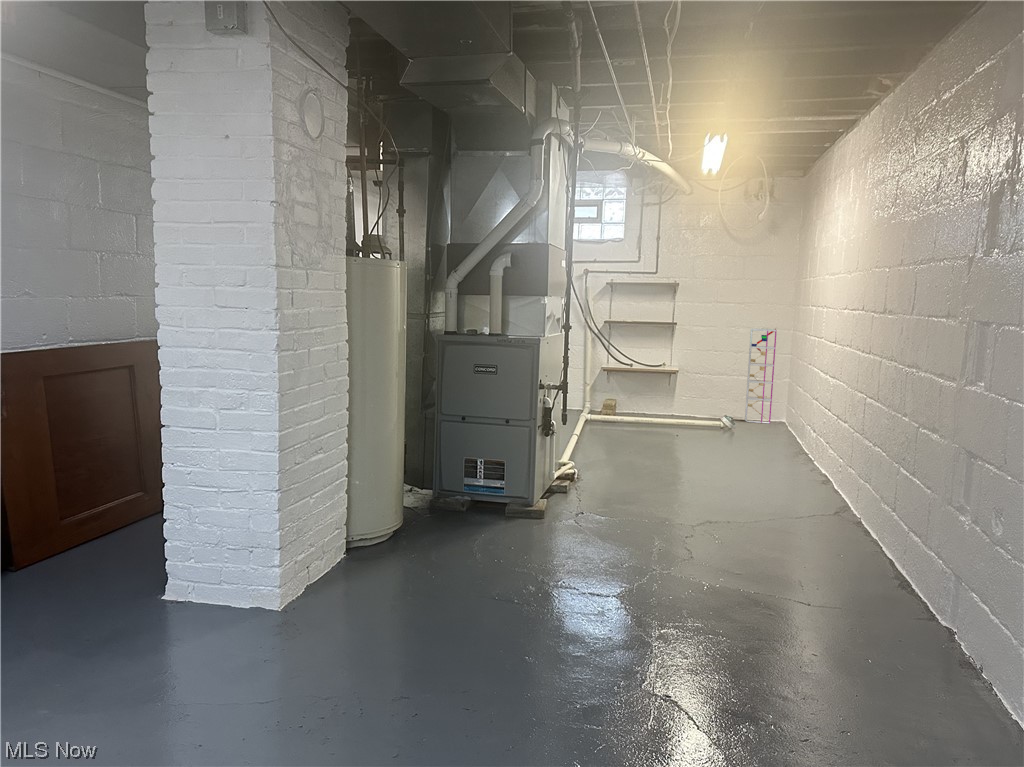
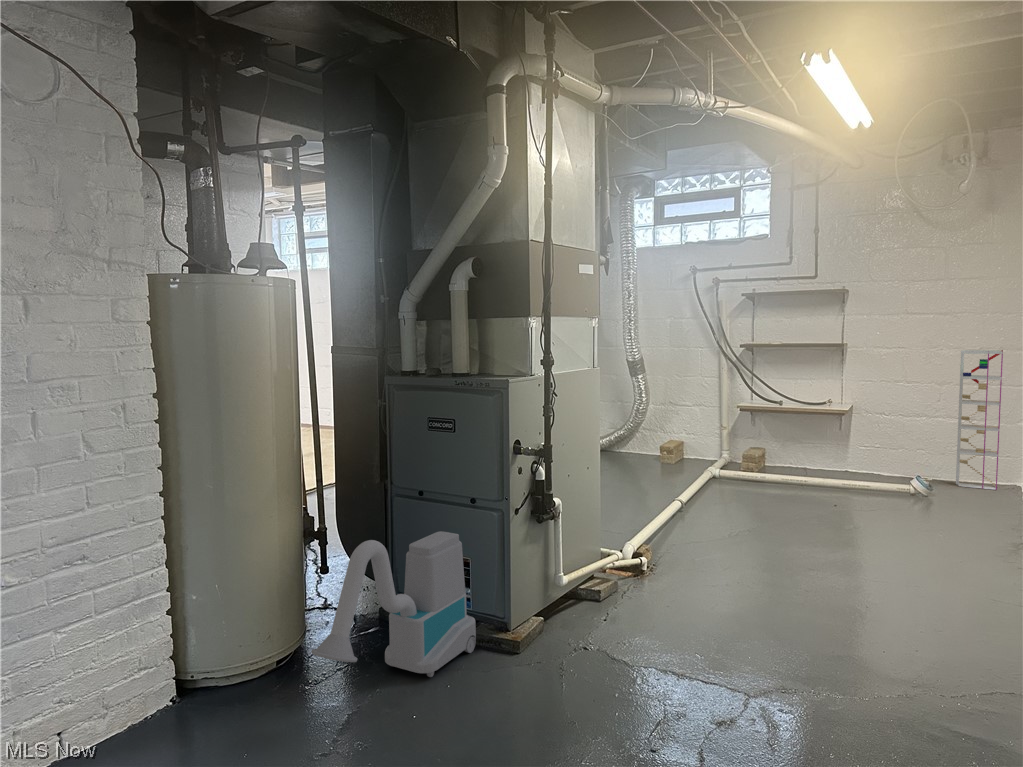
vacuum cleaner: none [450,441,514,535] -> present [311,531,476,677]

